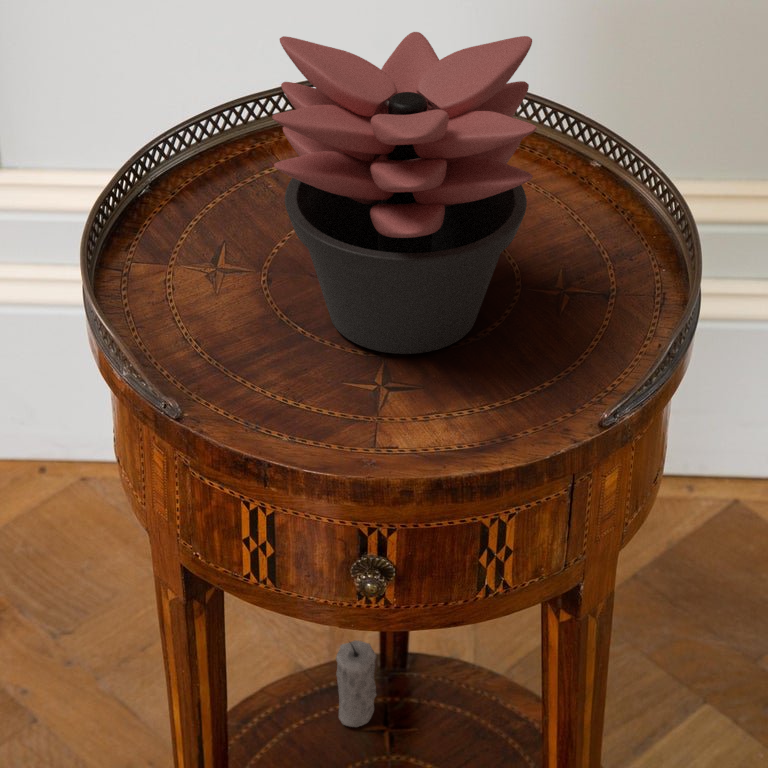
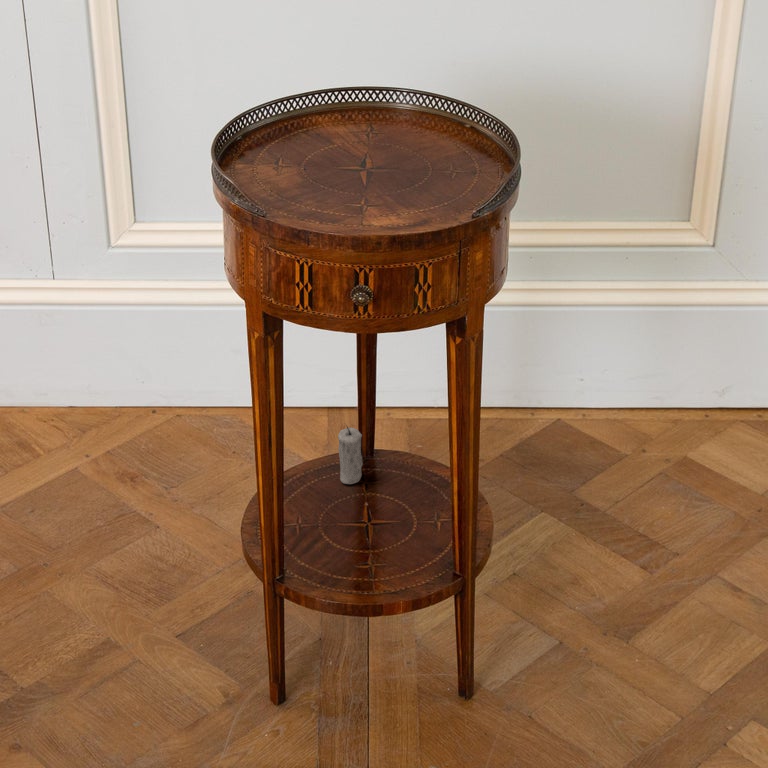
succulent plant: present [272,32,537,354] -> none [307,38,433,196]

